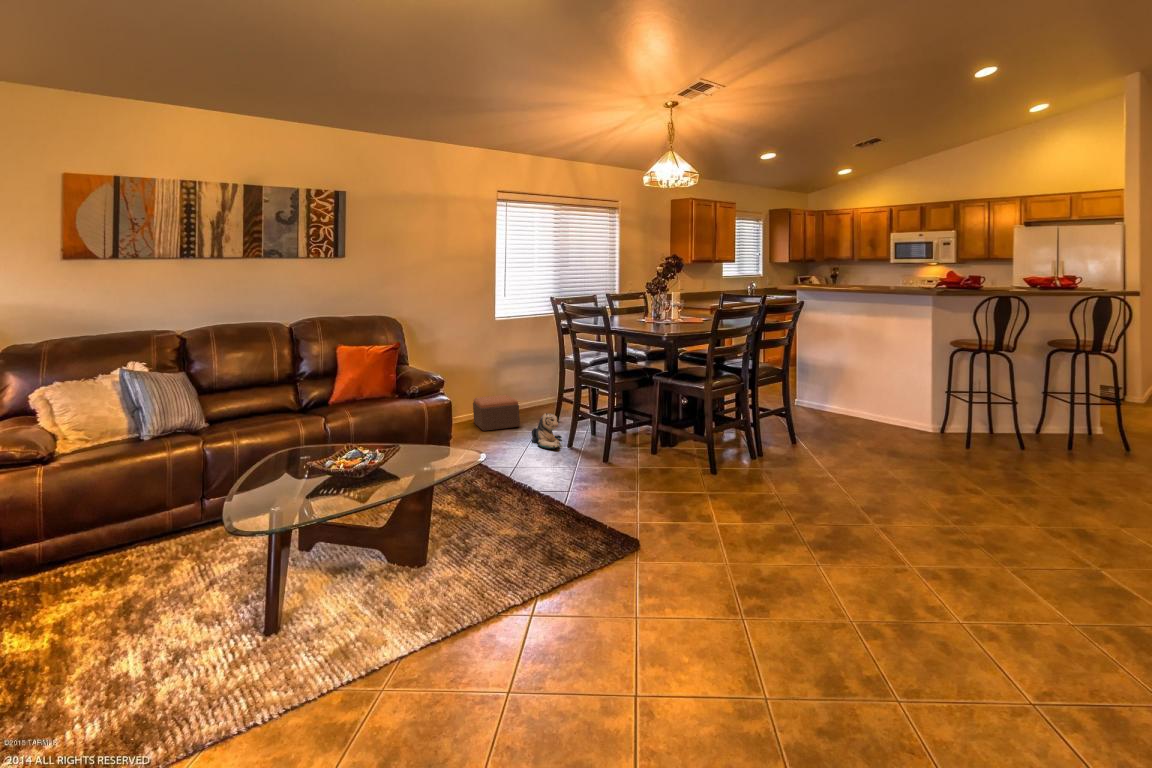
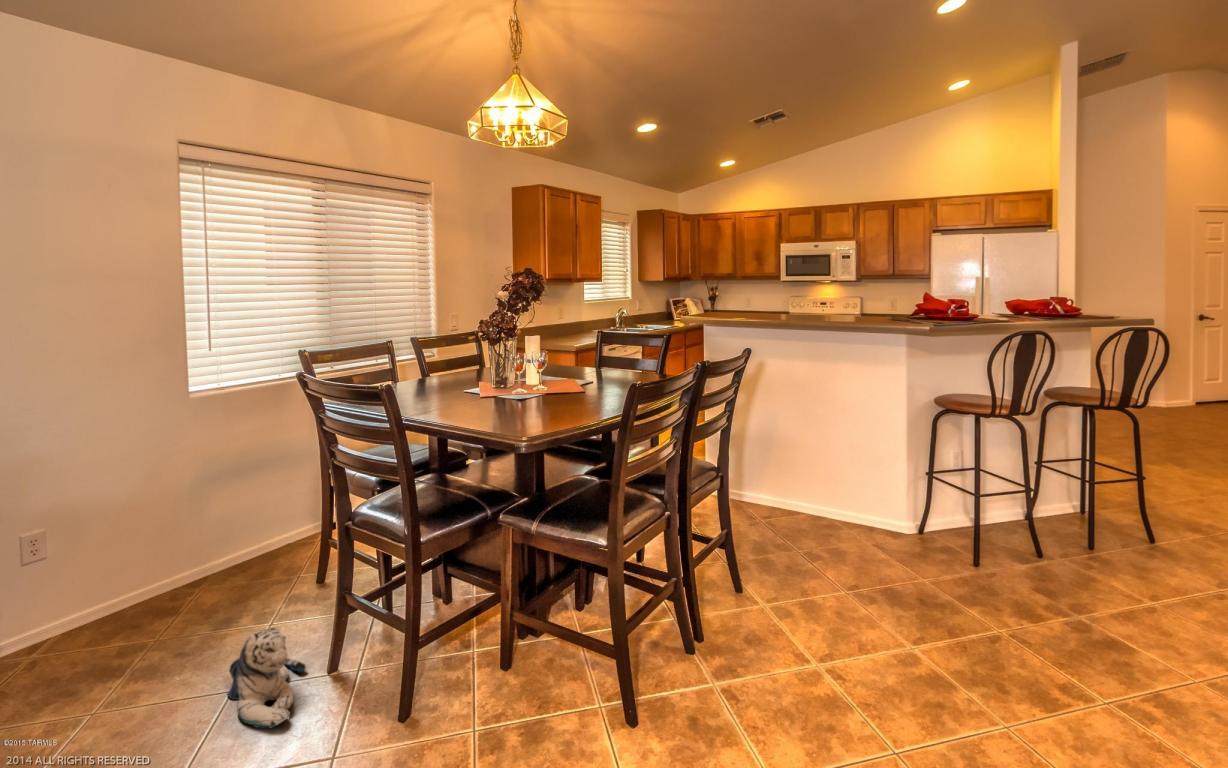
footstool: present [473,395,520,431] -> none [106,557,220,665]

